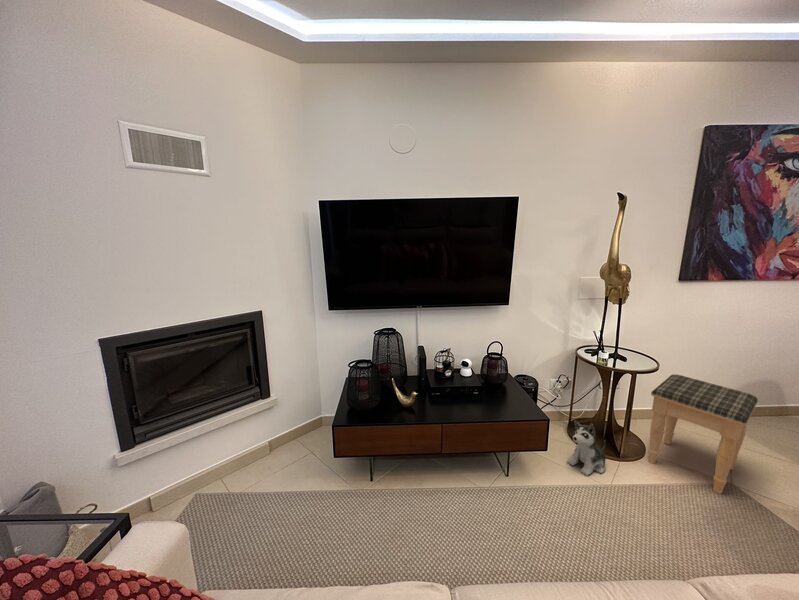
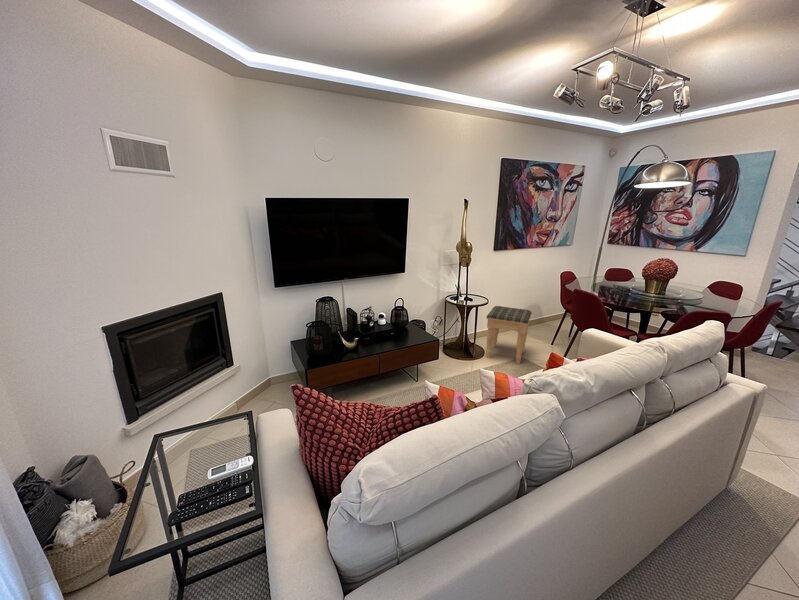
plush toy: present [567,420,606,476] -> none [447,340,468,371]

